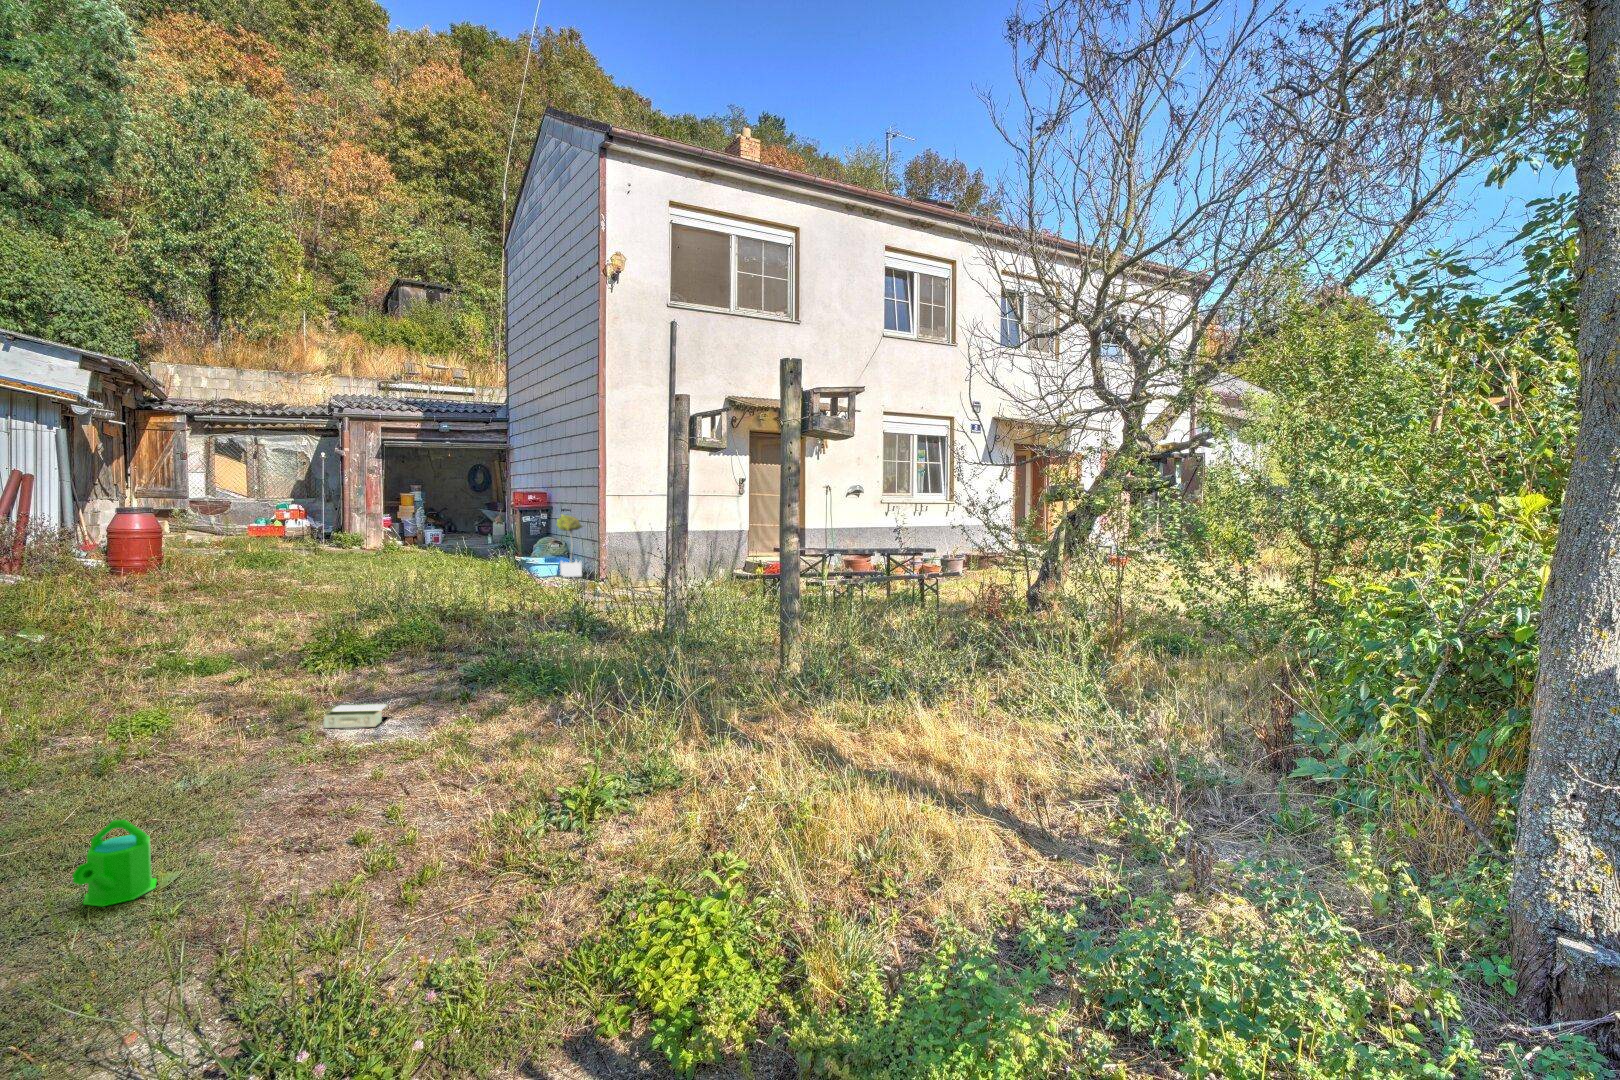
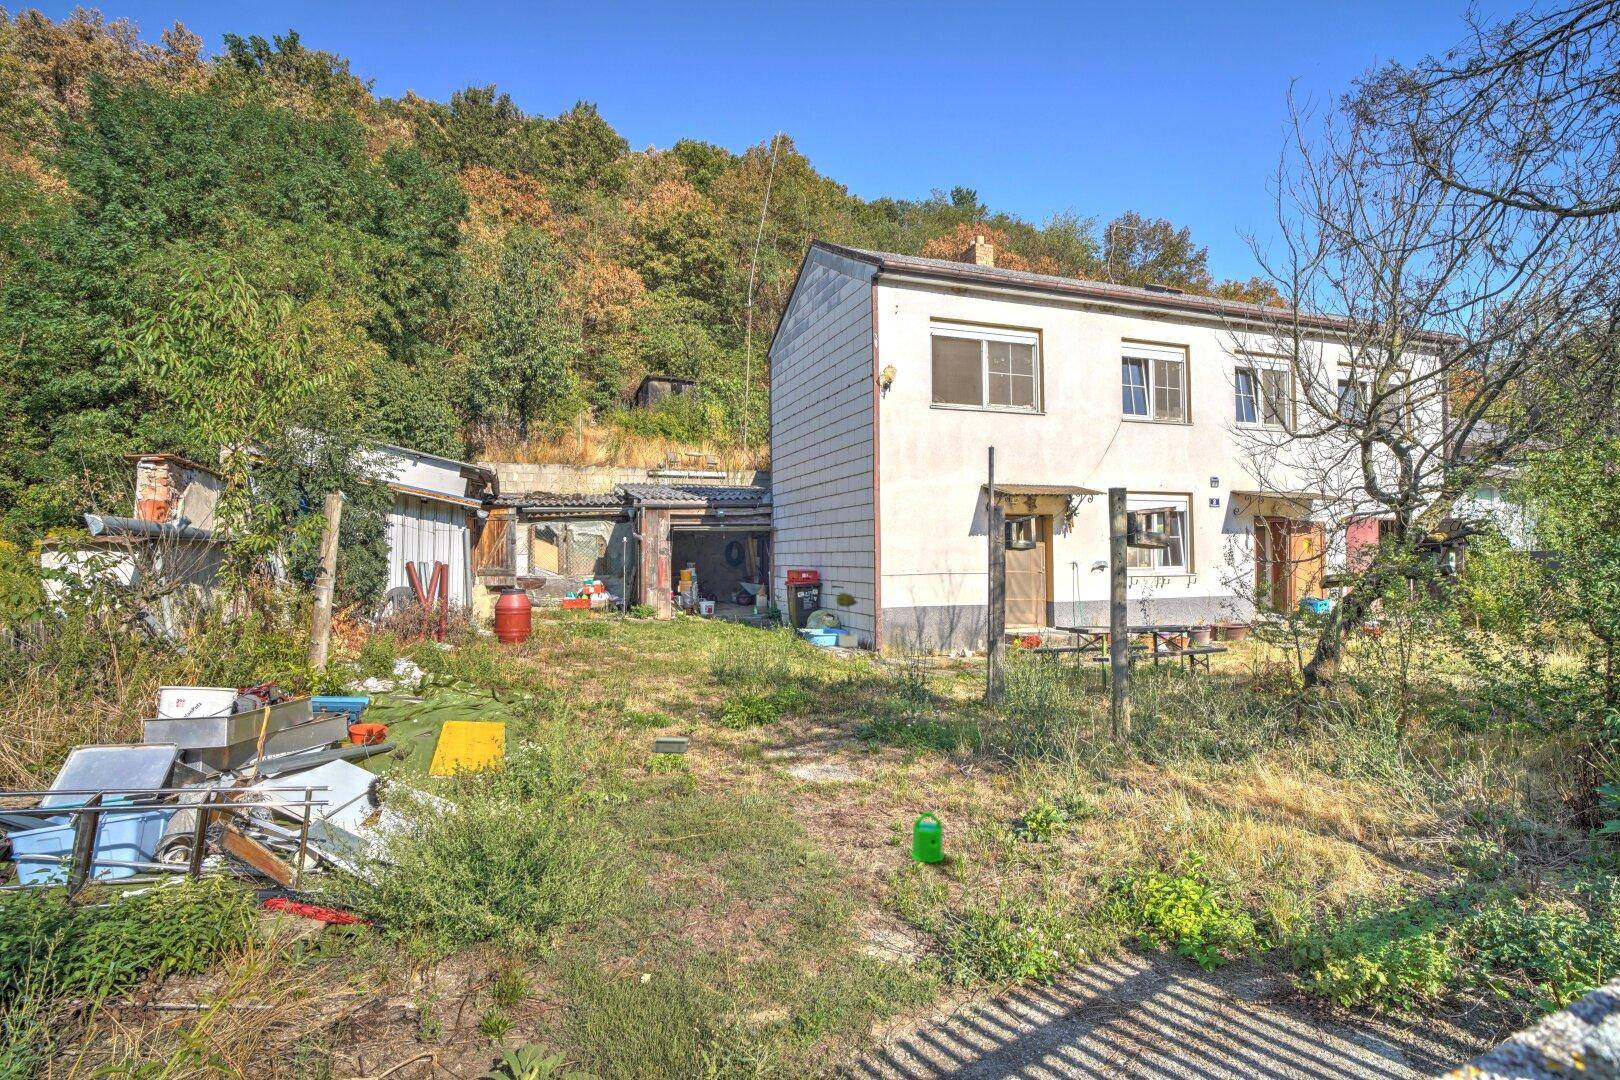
toolbox: present [324,704,387,728] -> present [653,737,689,753]
watering can: present [72,819,157,907] -> present [911,812,944,863]

